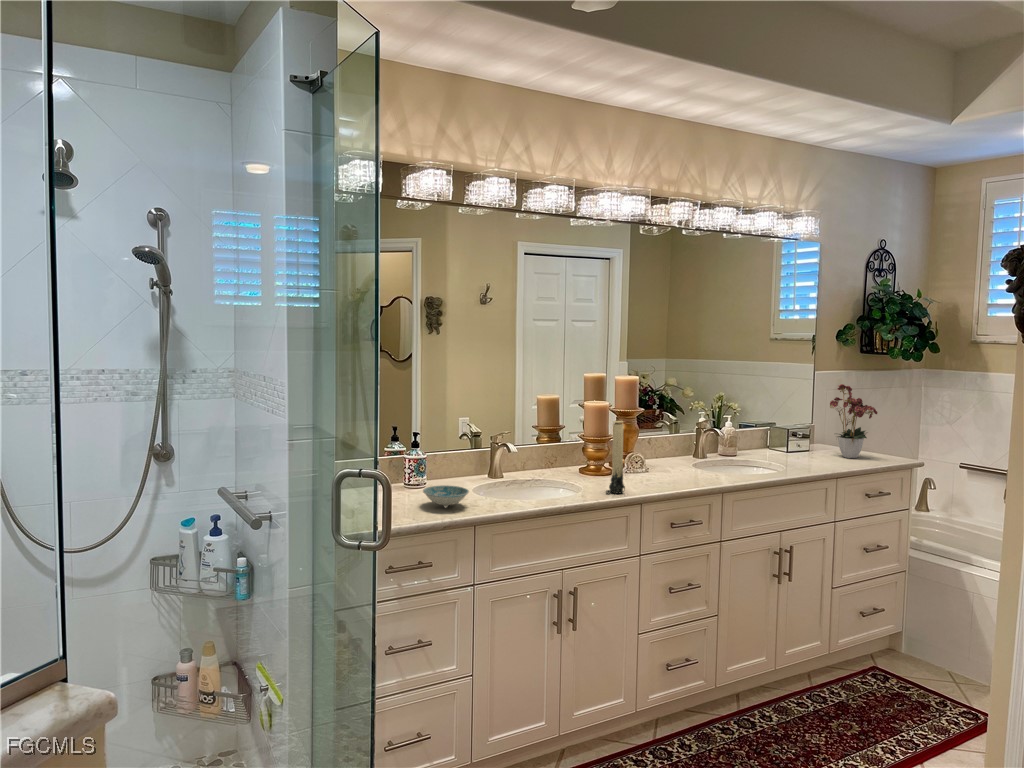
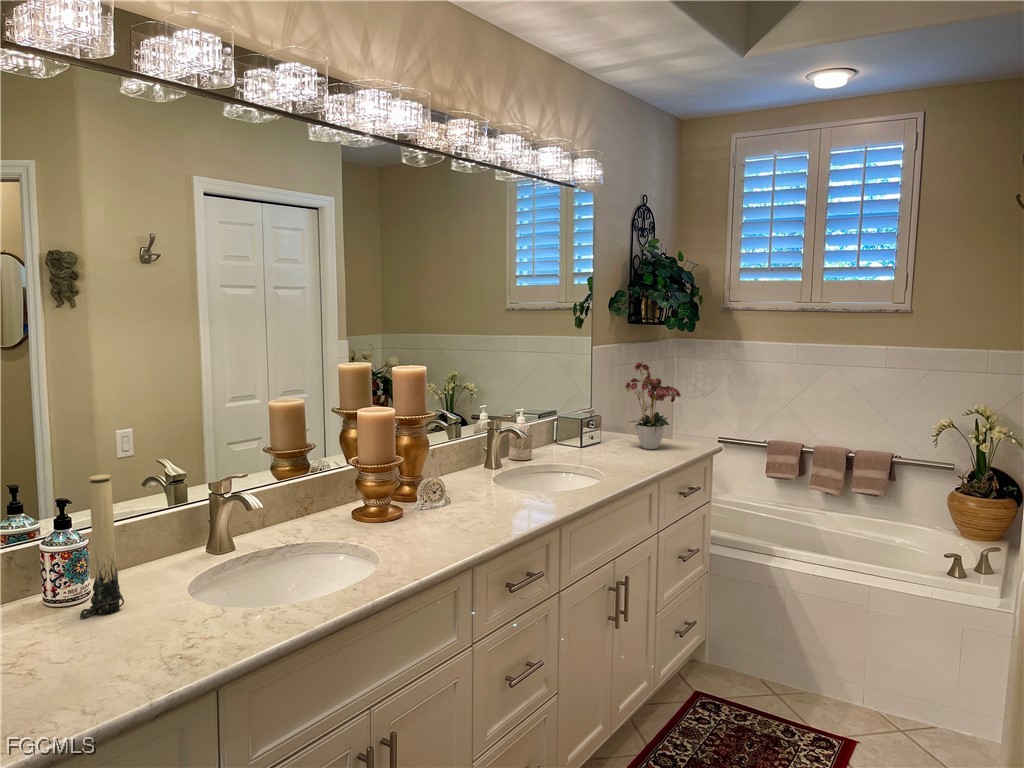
candle: present [606,421,625,494] -> present [80,475,124,618]
ceramic bowl: present [423,485,469,507] -> none [93,602,196,654]

